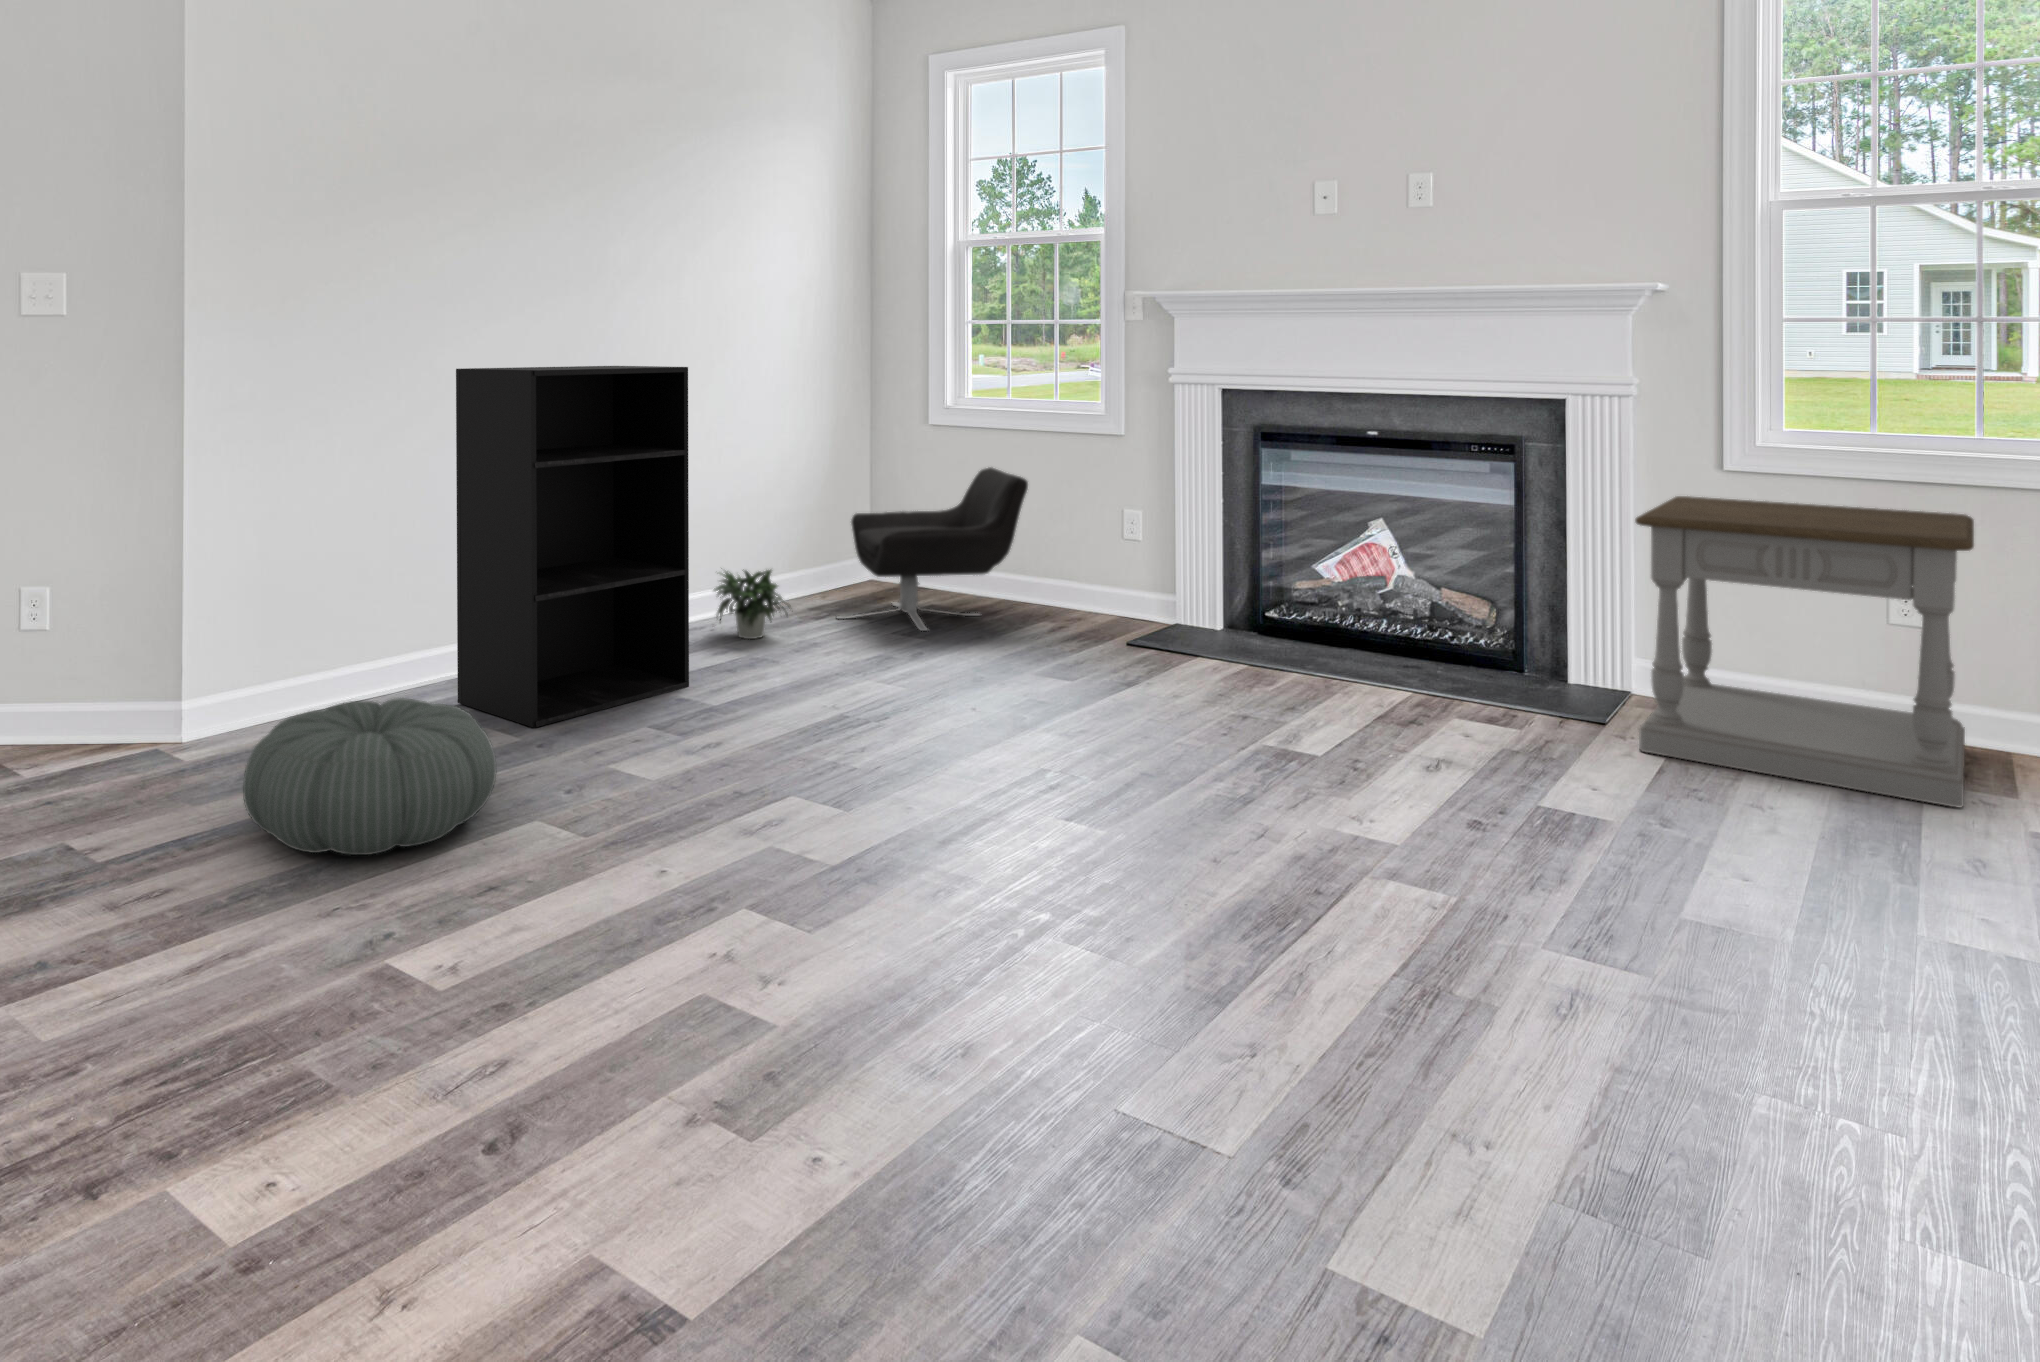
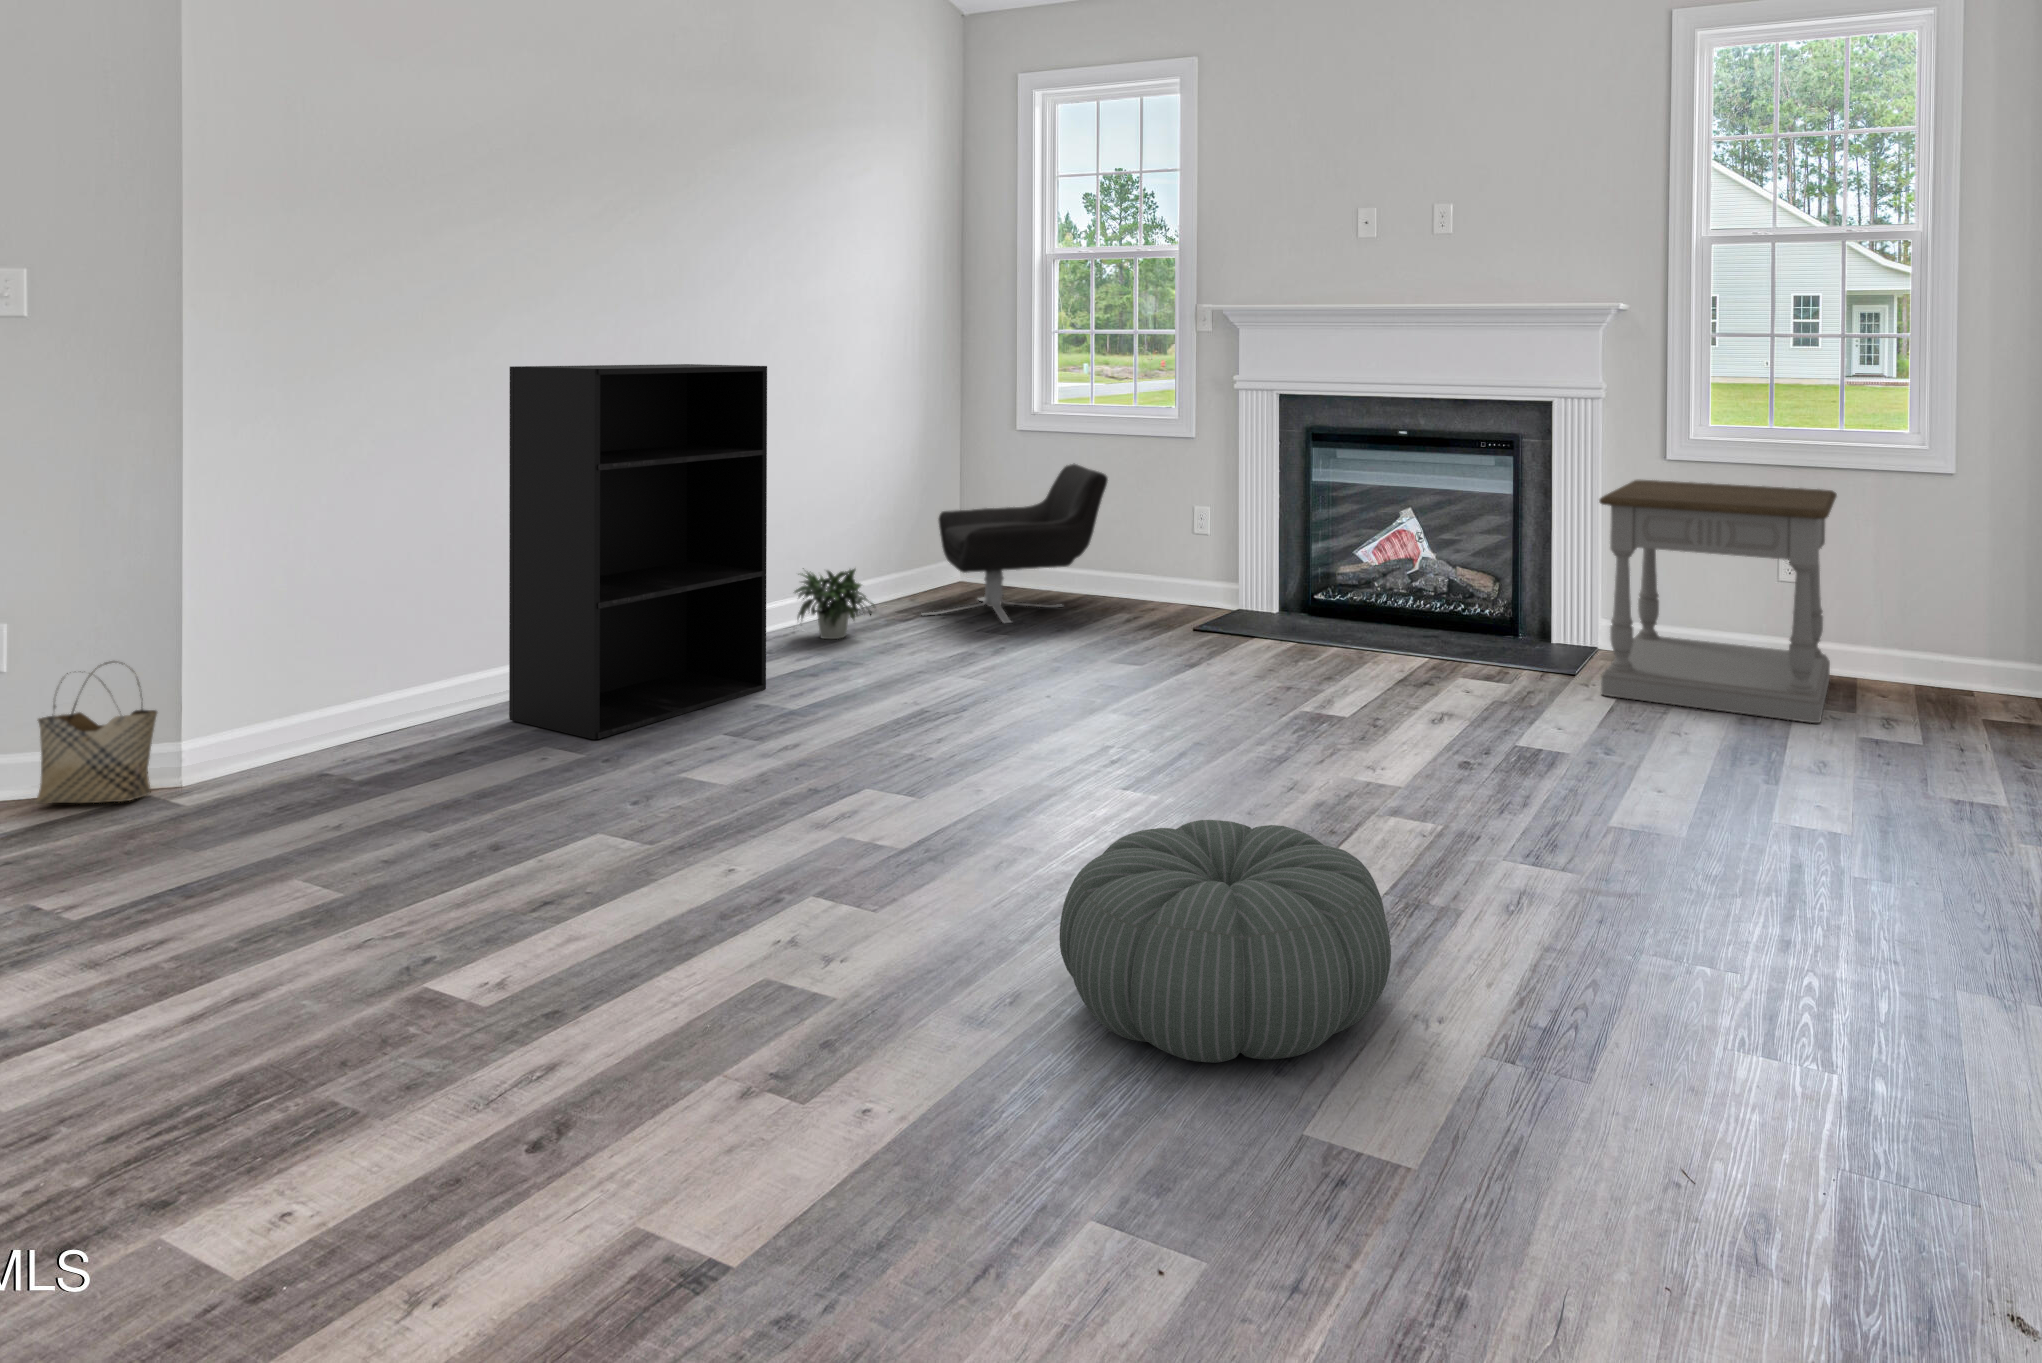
woven basket: none [80,631,171,757] -> present [36,661,157,804]
pouf: present [243,698,496,855] -> present [1060,820,1391,1063]

